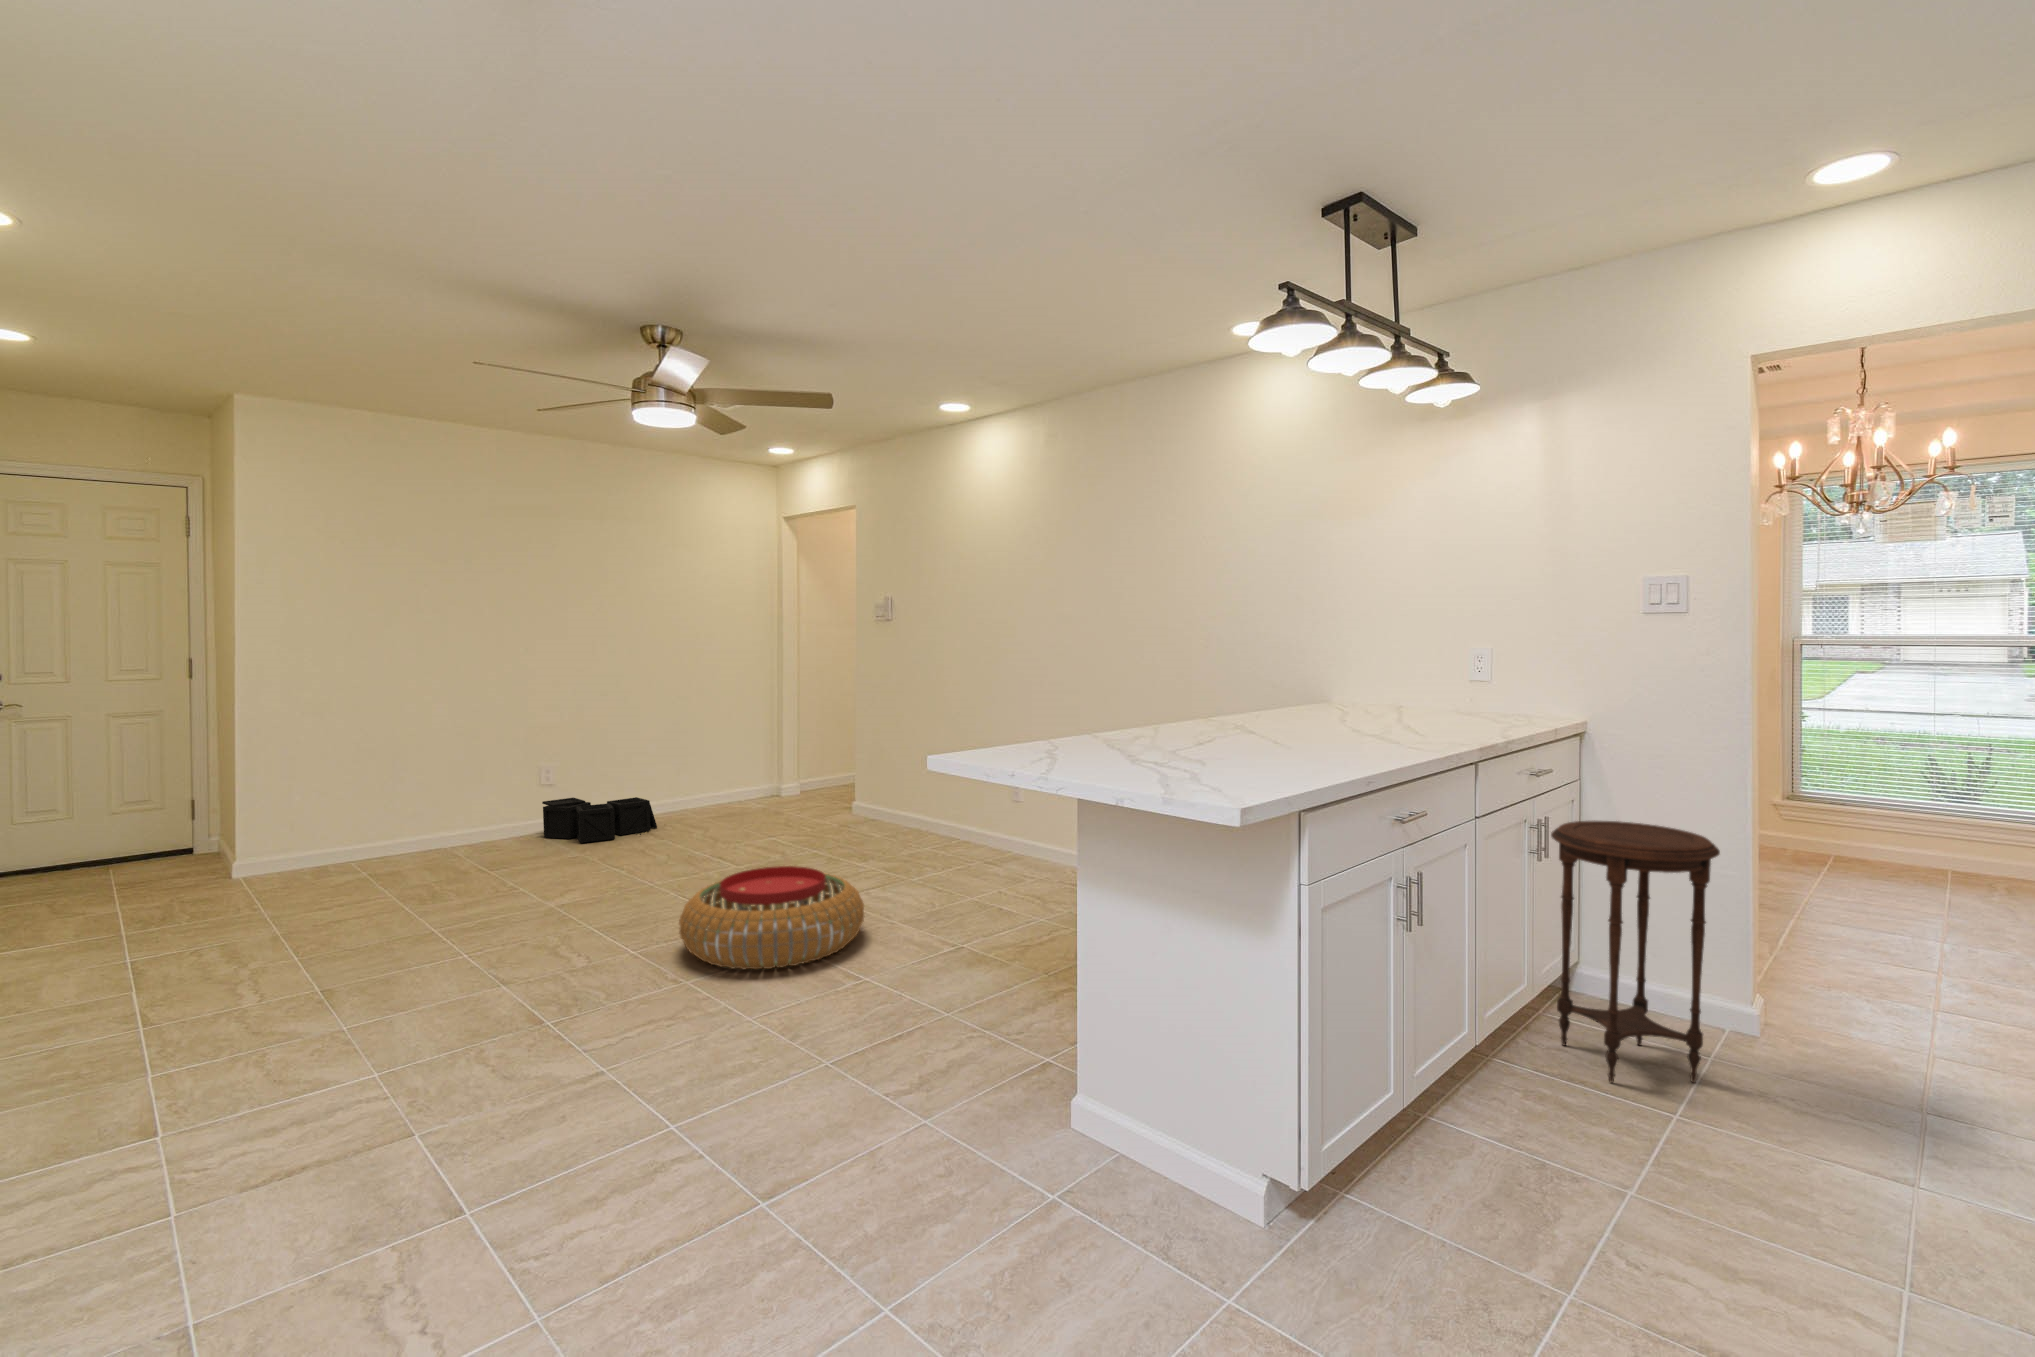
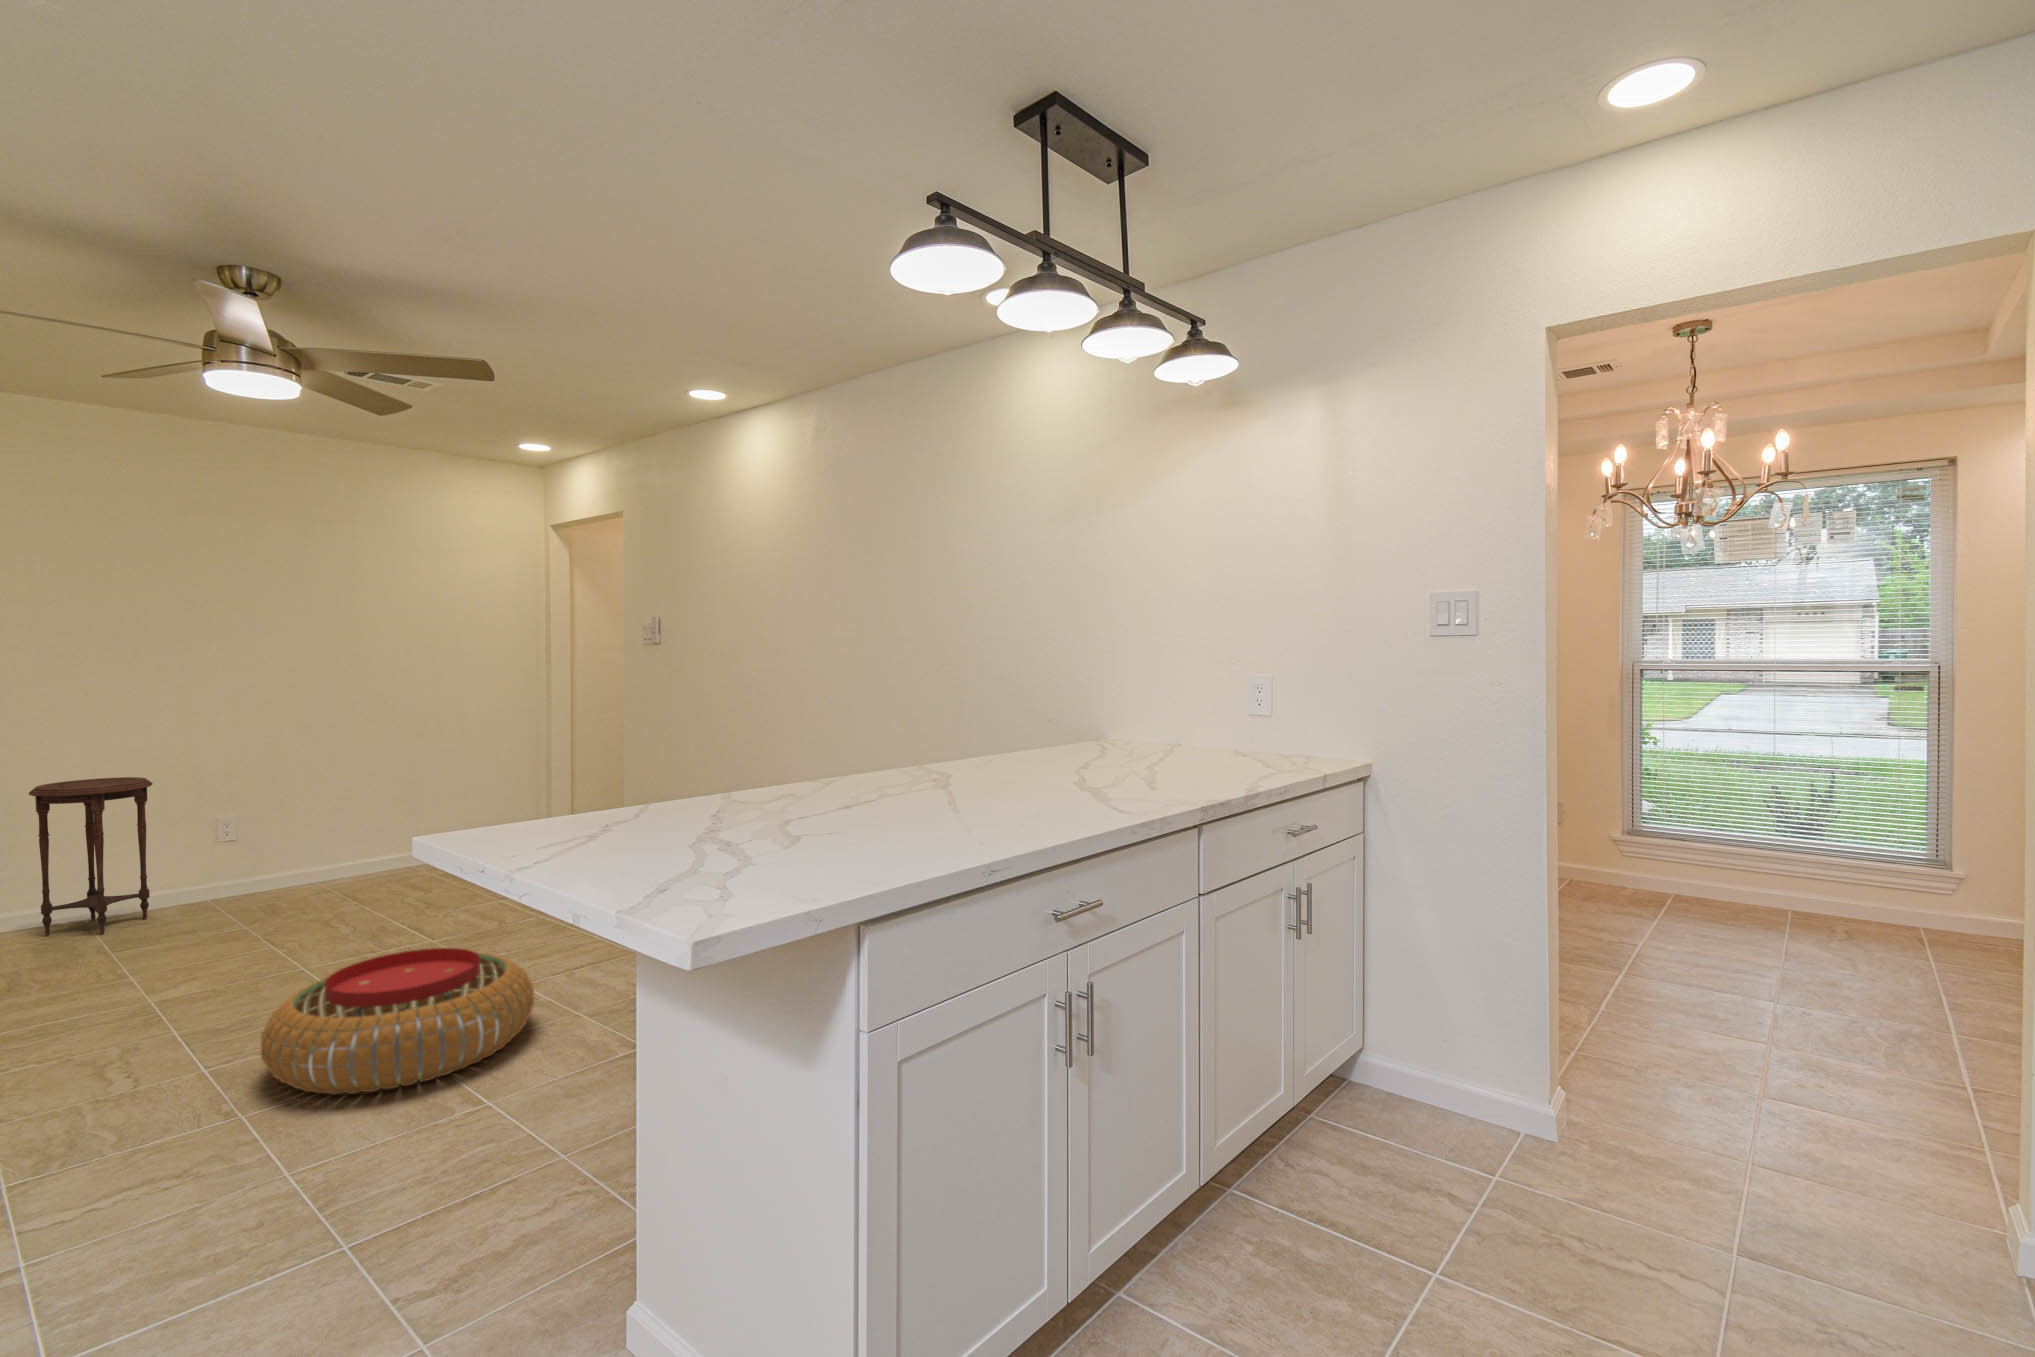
storage bin: present [542,797,657,843] -> none [218,849,374,908]
side table: present [1551,821,1720,1082] -> present [29,777,153,936]

